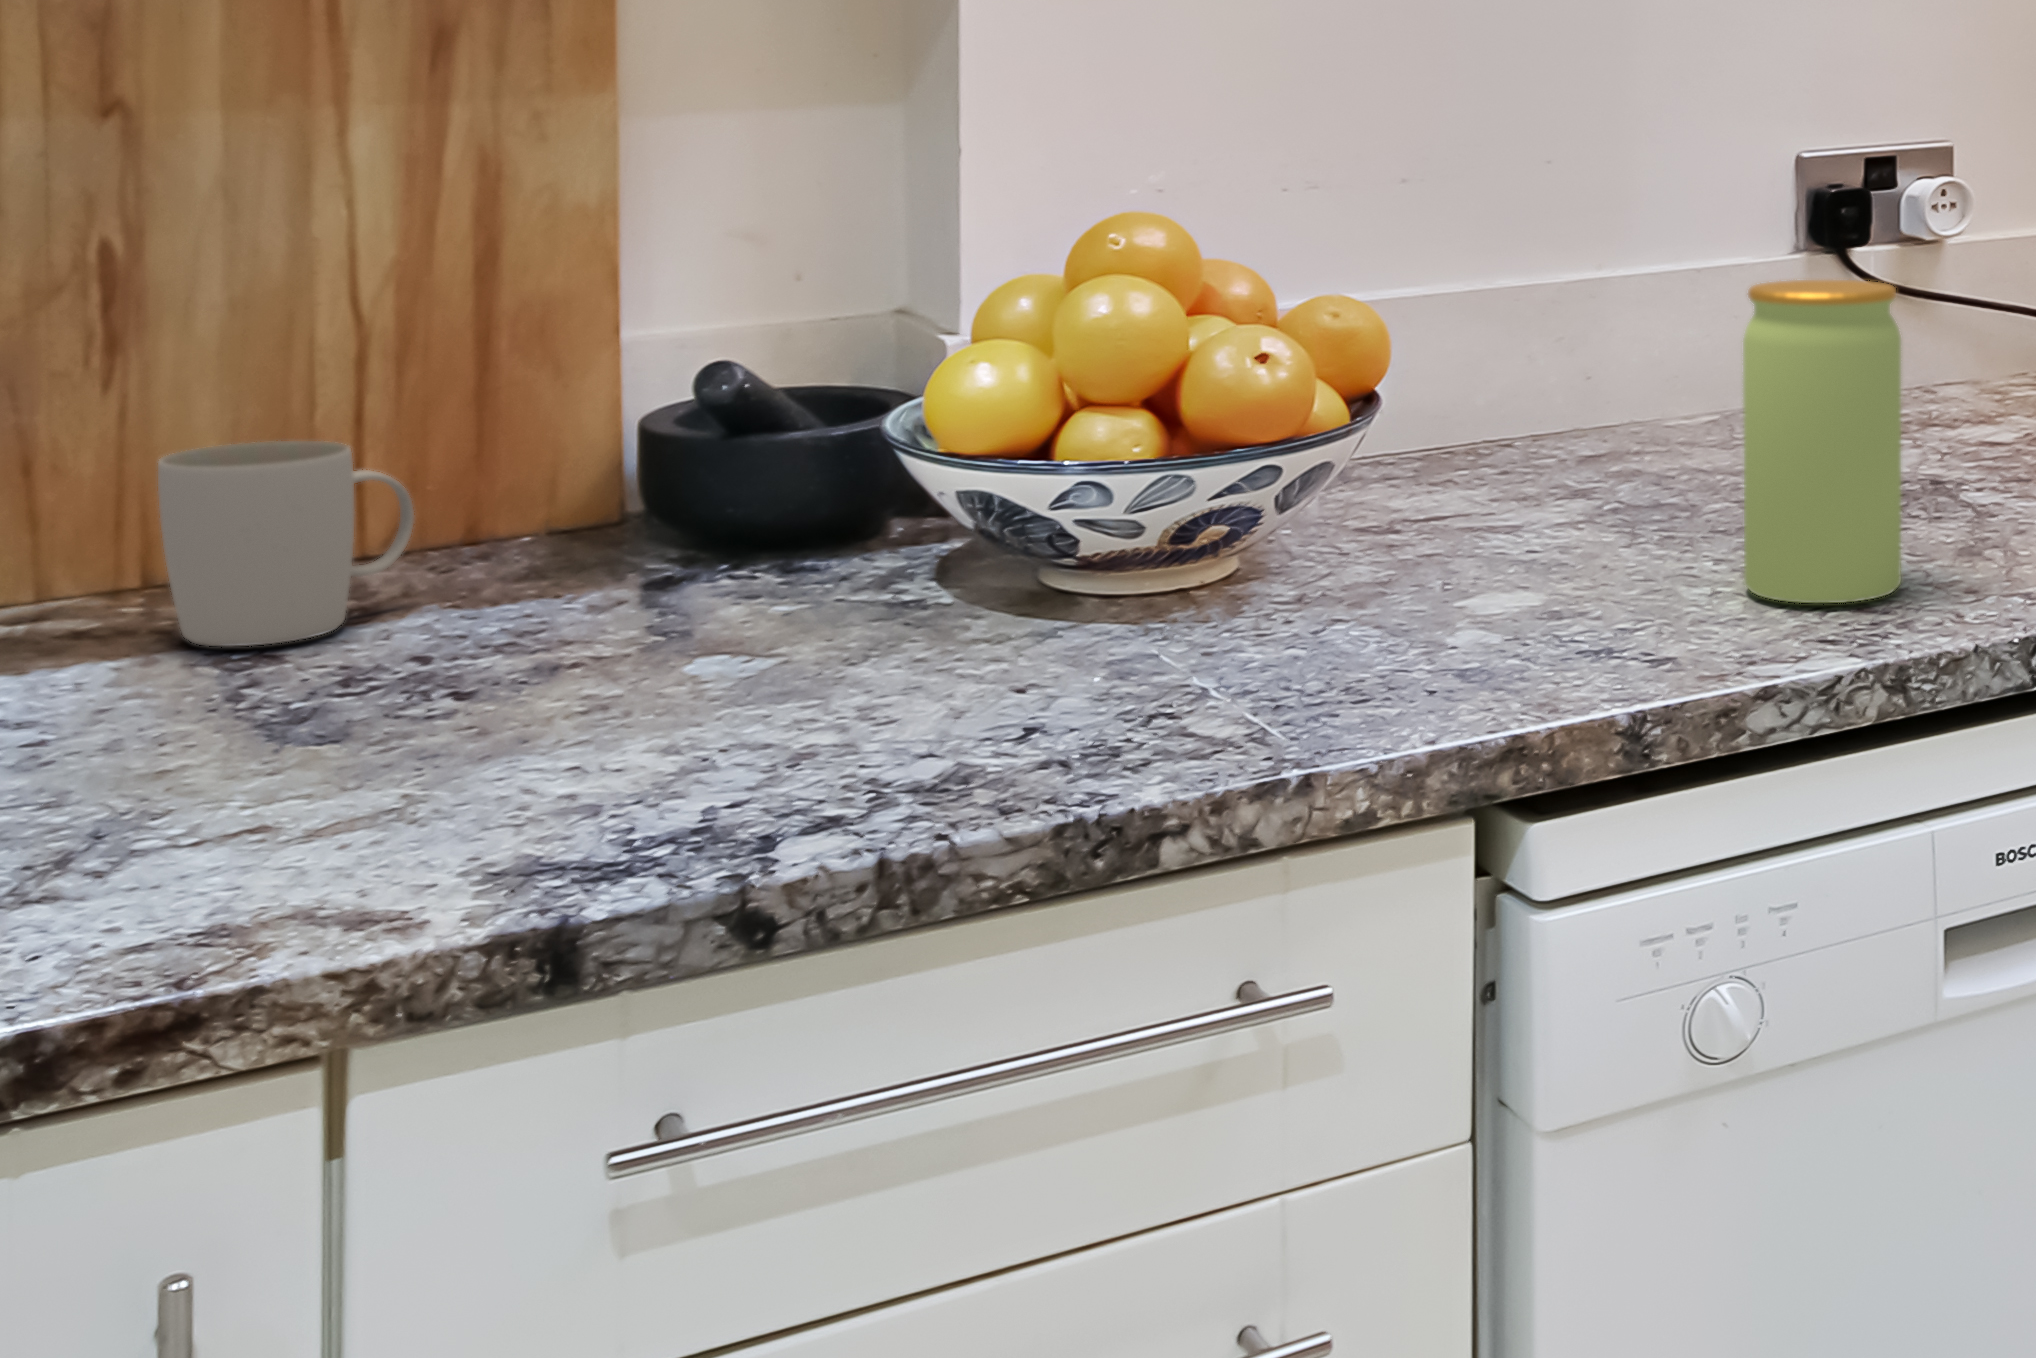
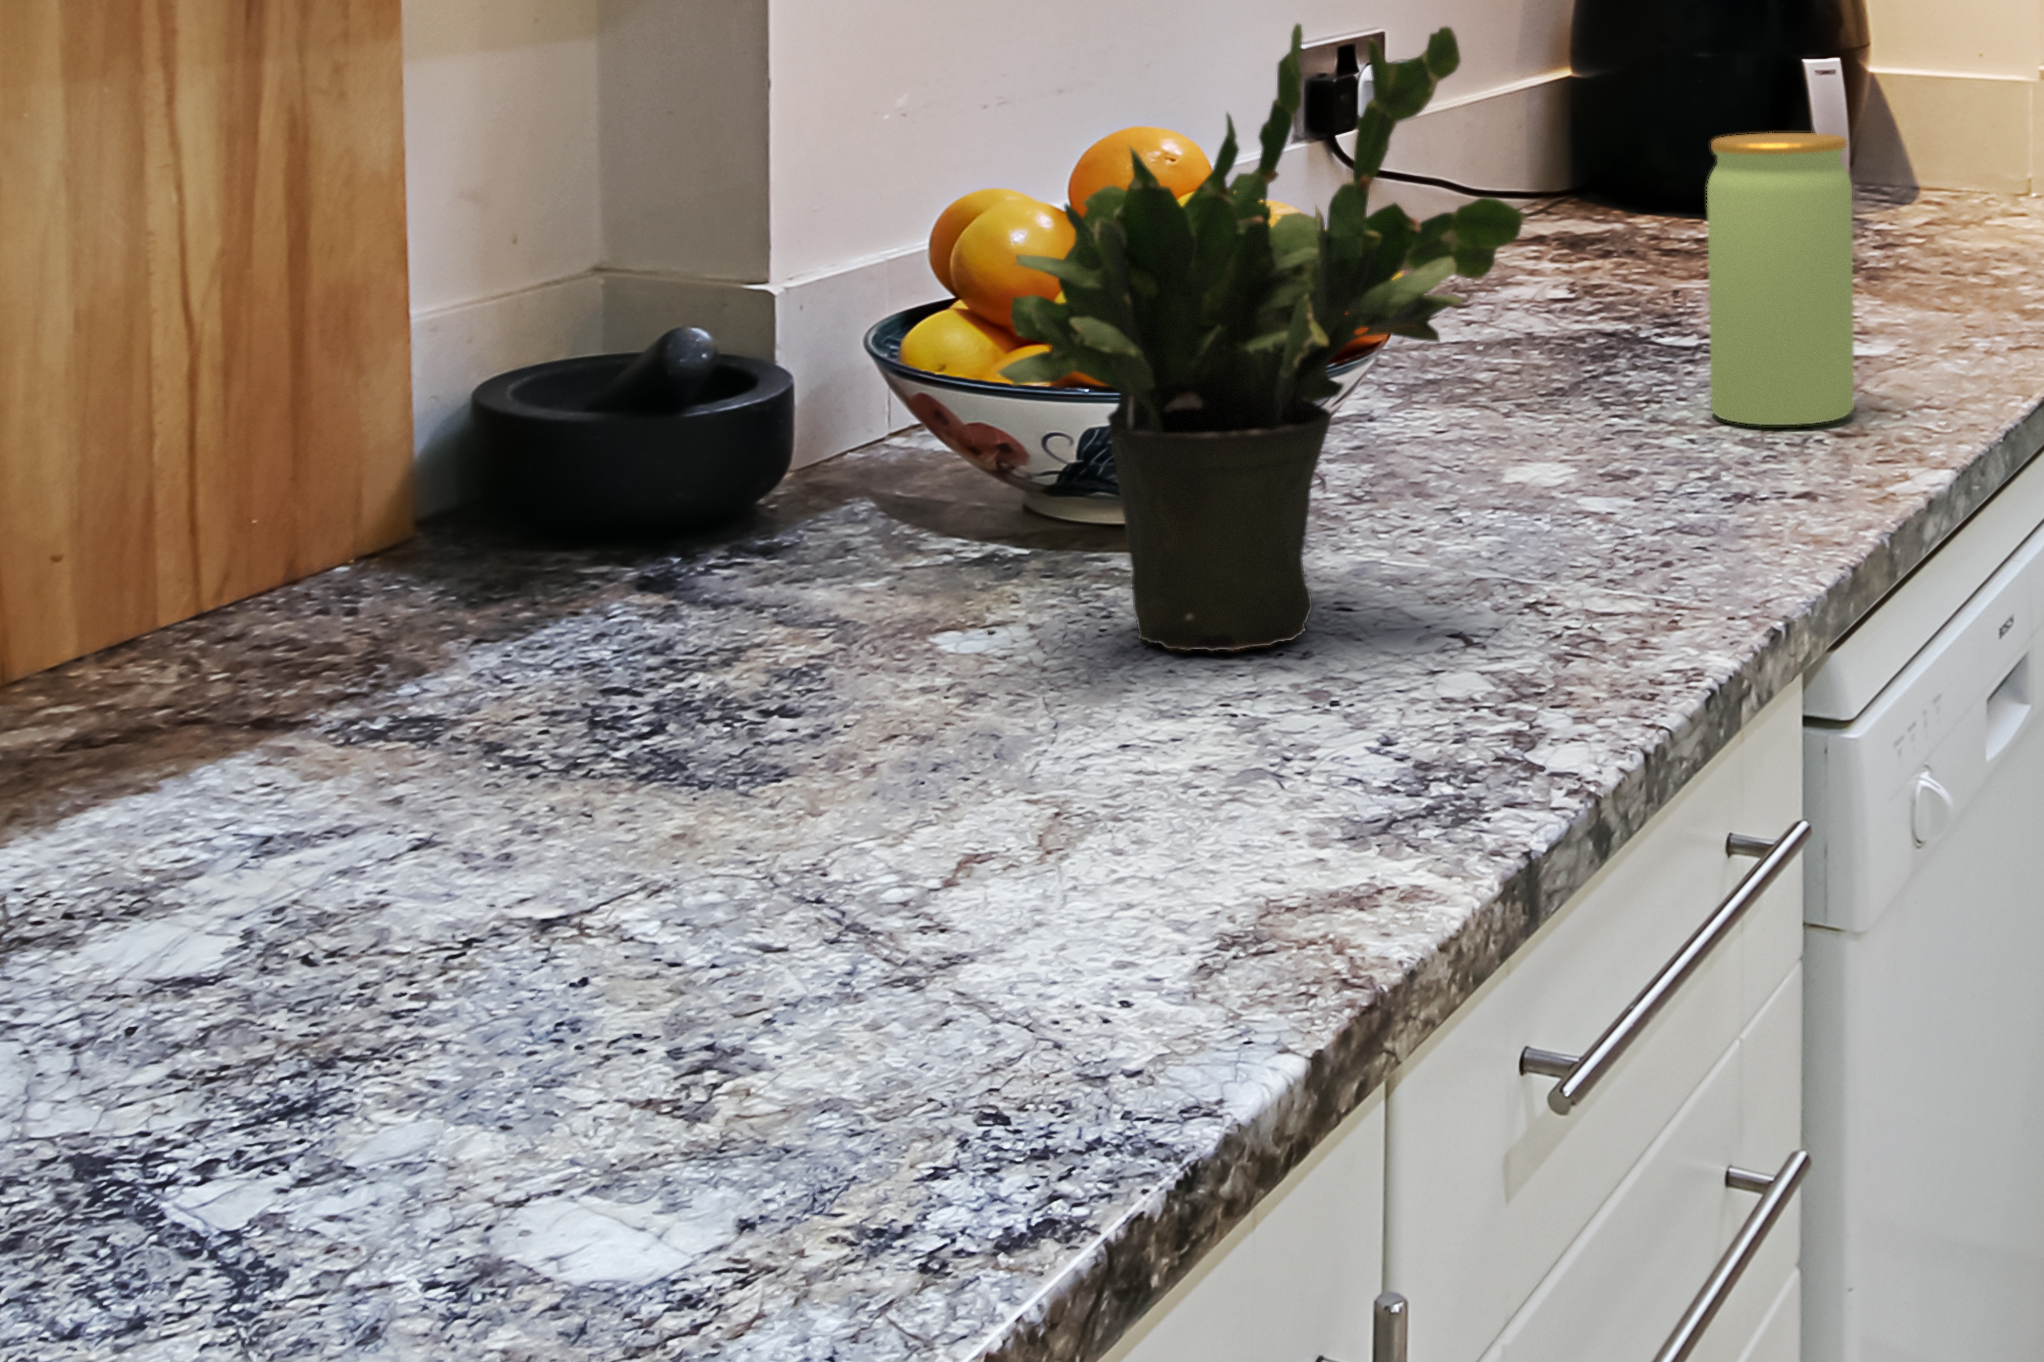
potted plant: none [441,133,1140,751] -> present [998,23,1525,651]
mug: present [158,441,414,646] -> none [346,417,550,651]

